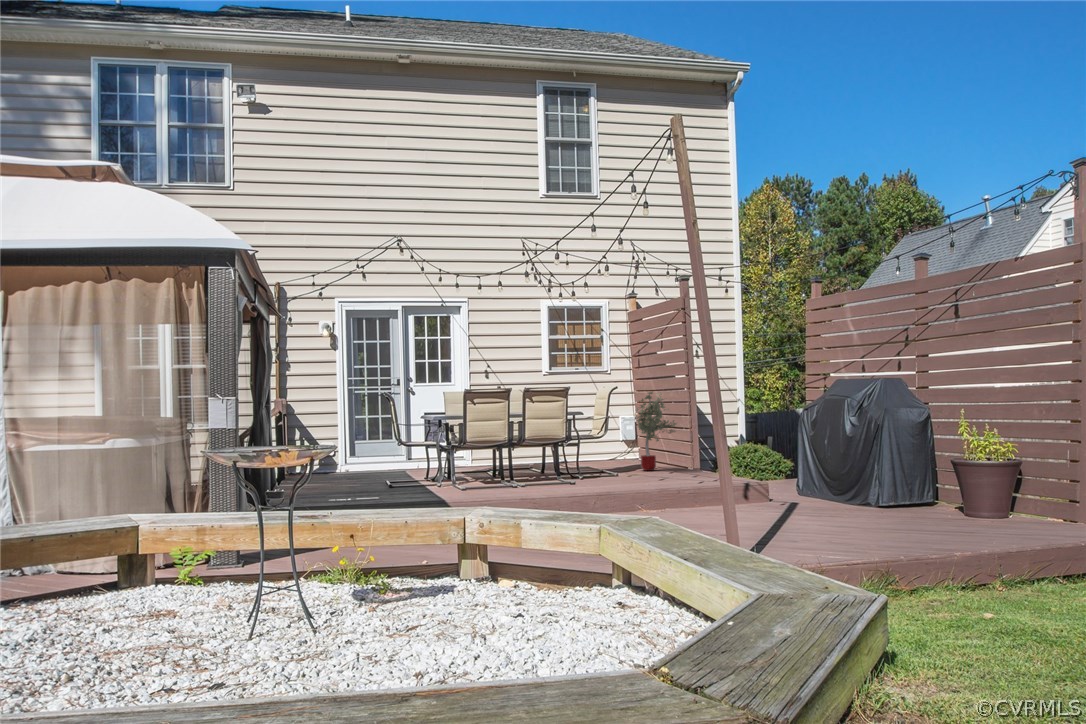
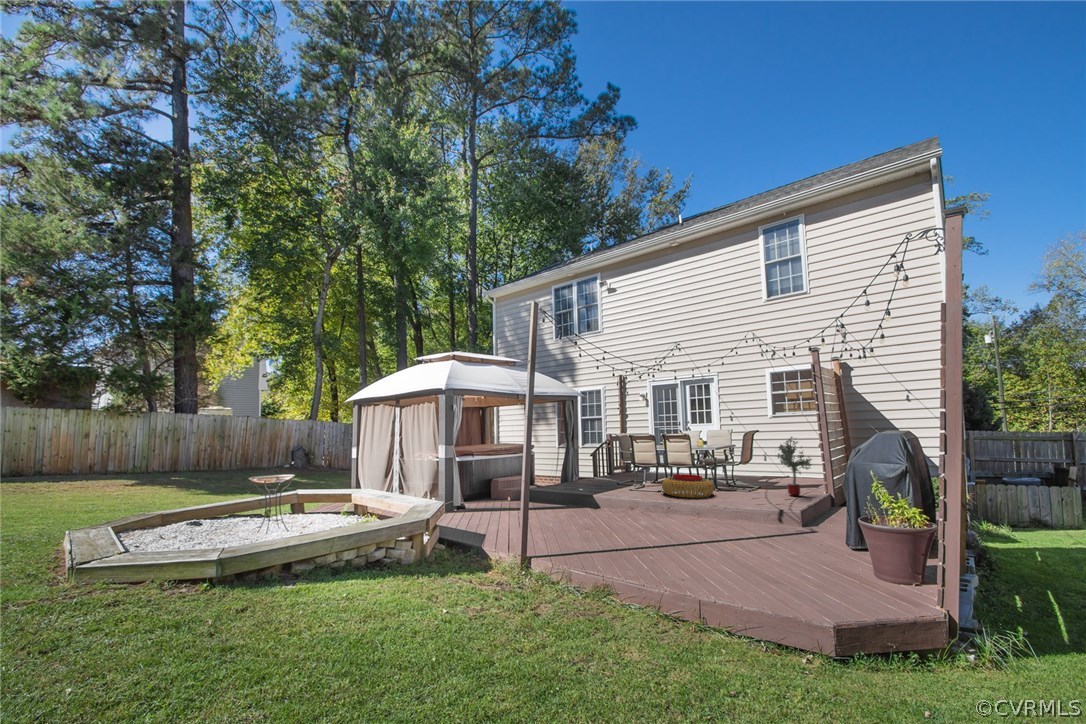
pouf: none [517,453,595,485] -> present [662,474,714,498]

